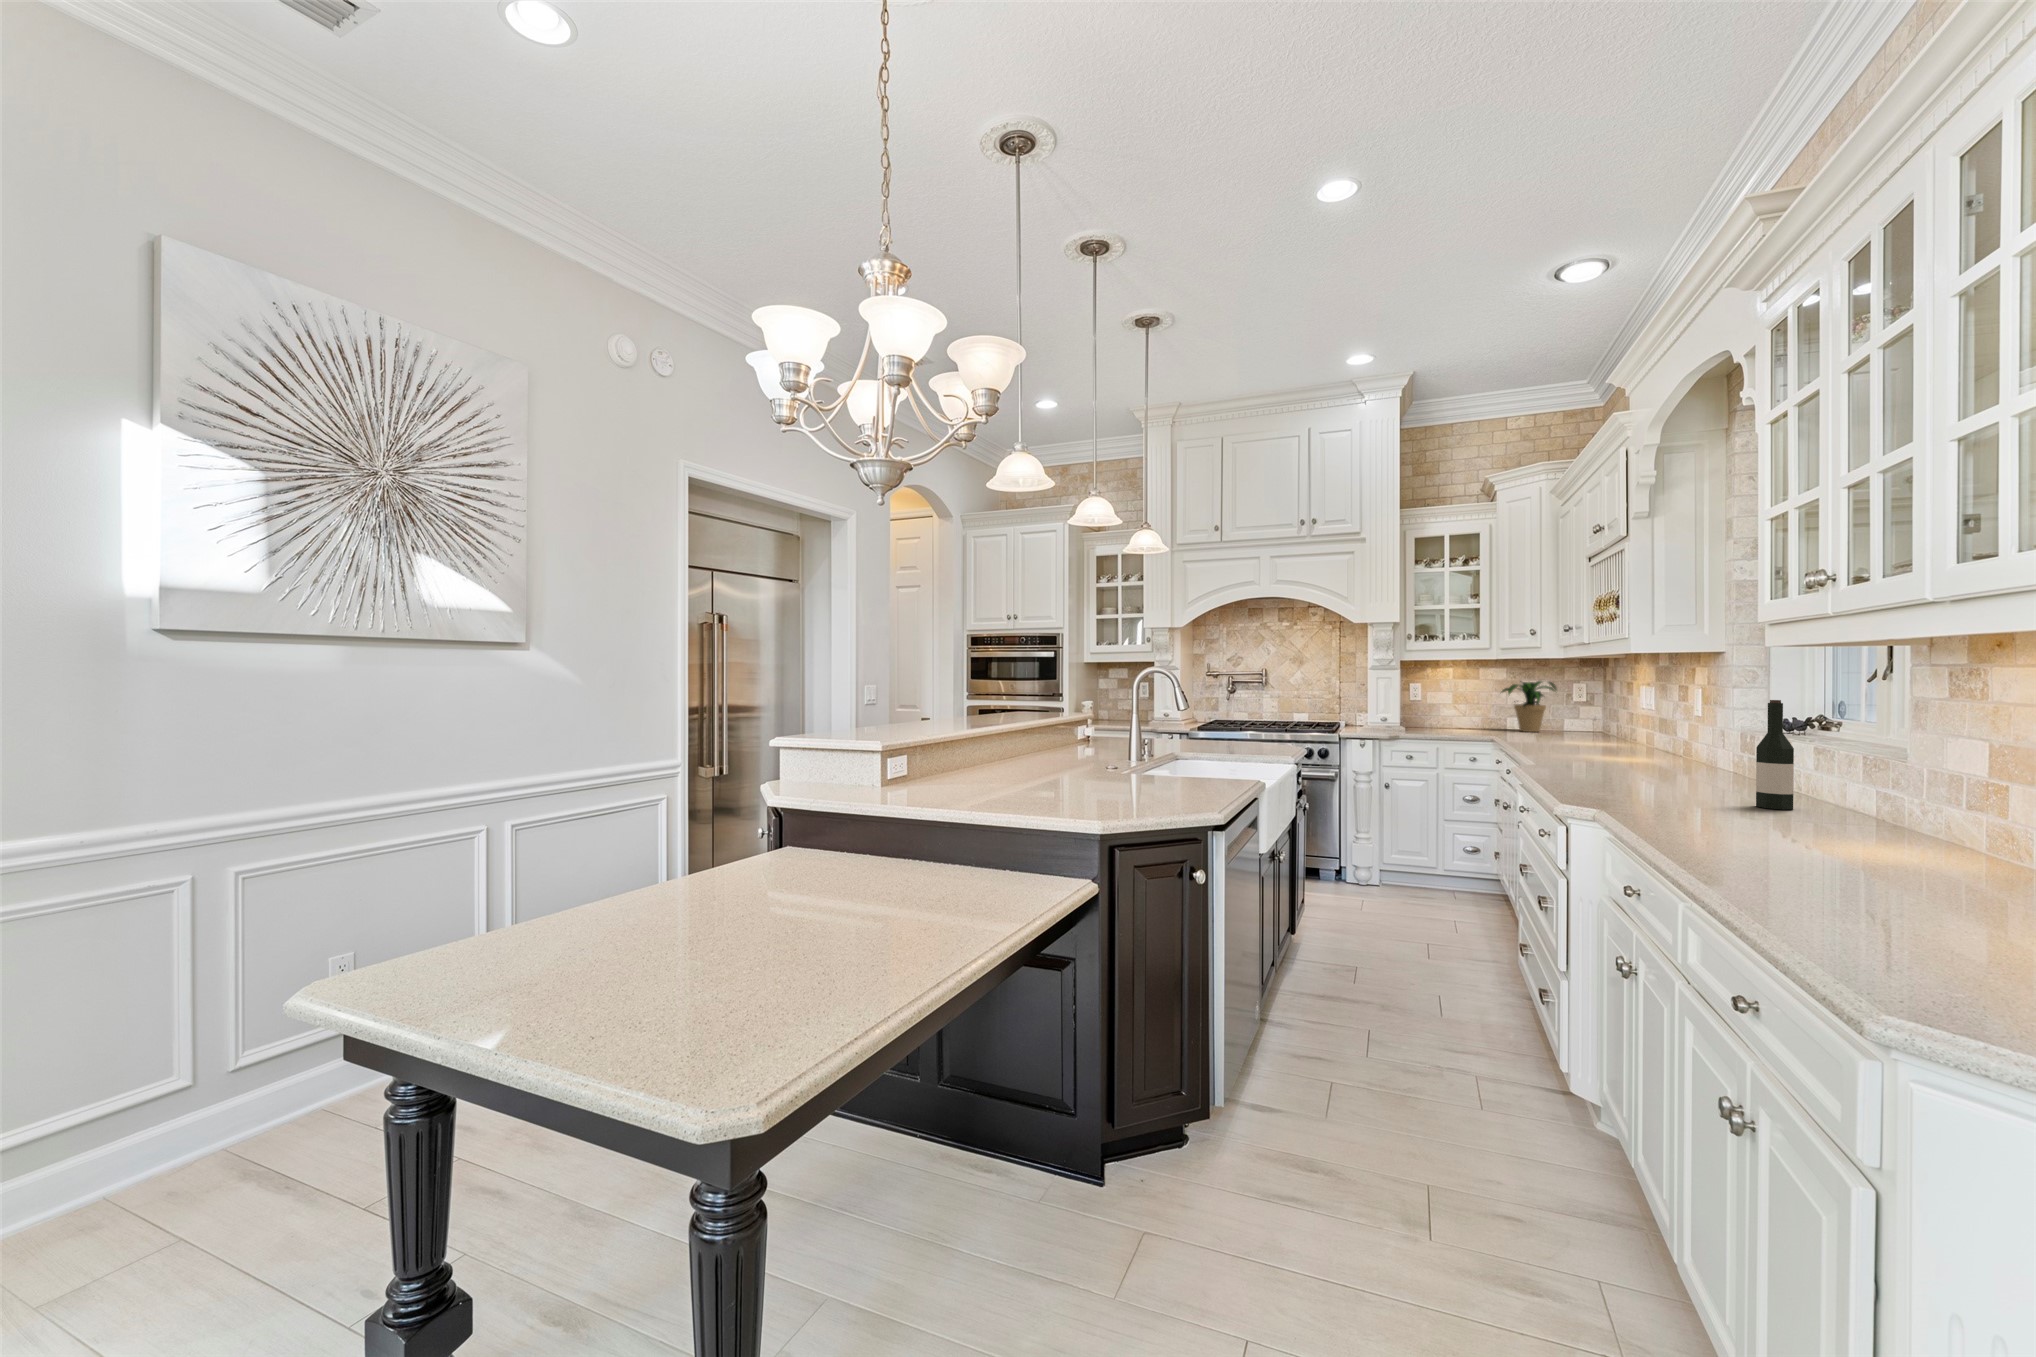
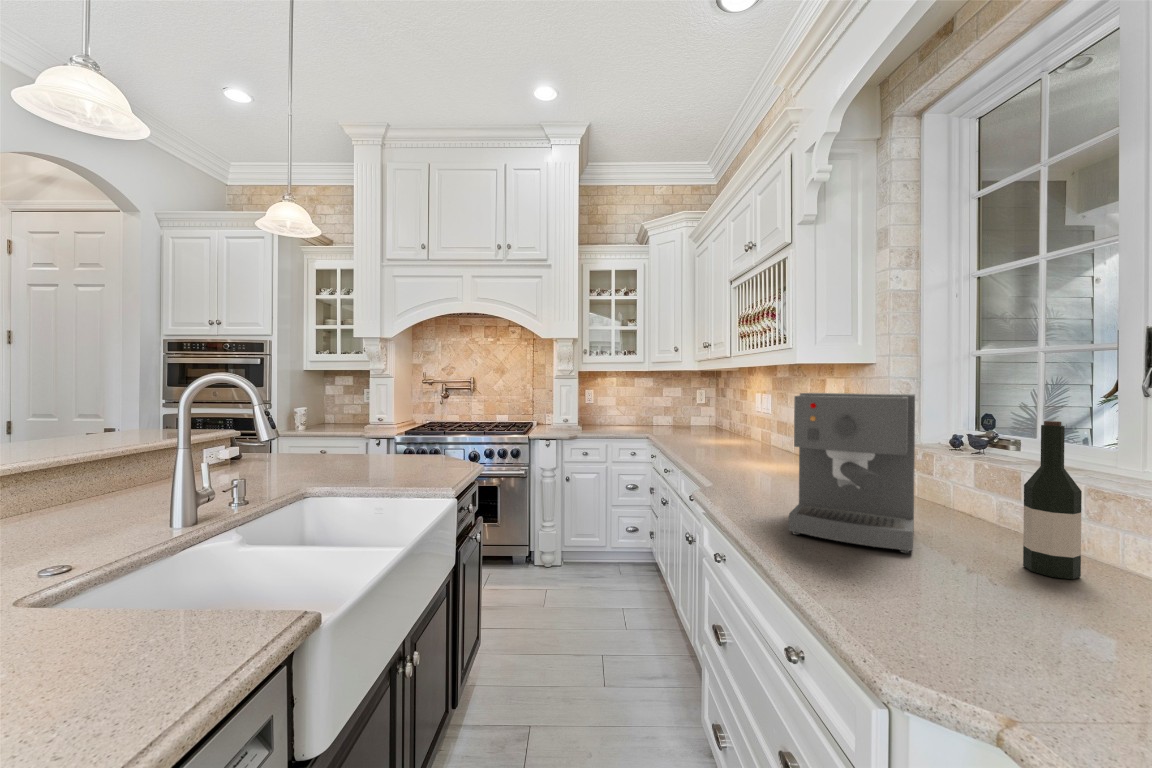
potted plant: present [1502,681,1557,732] -> none [647,387,688,427]
coffee maker: none [1578,682,1704,797] -> present [789,393,915,553]

